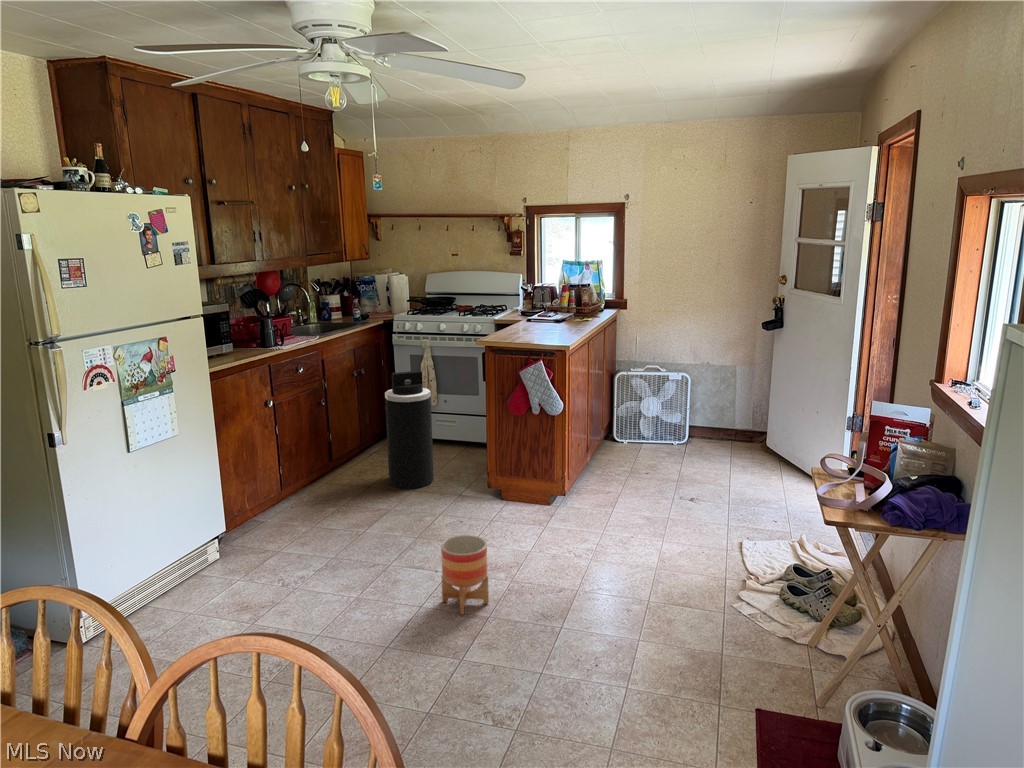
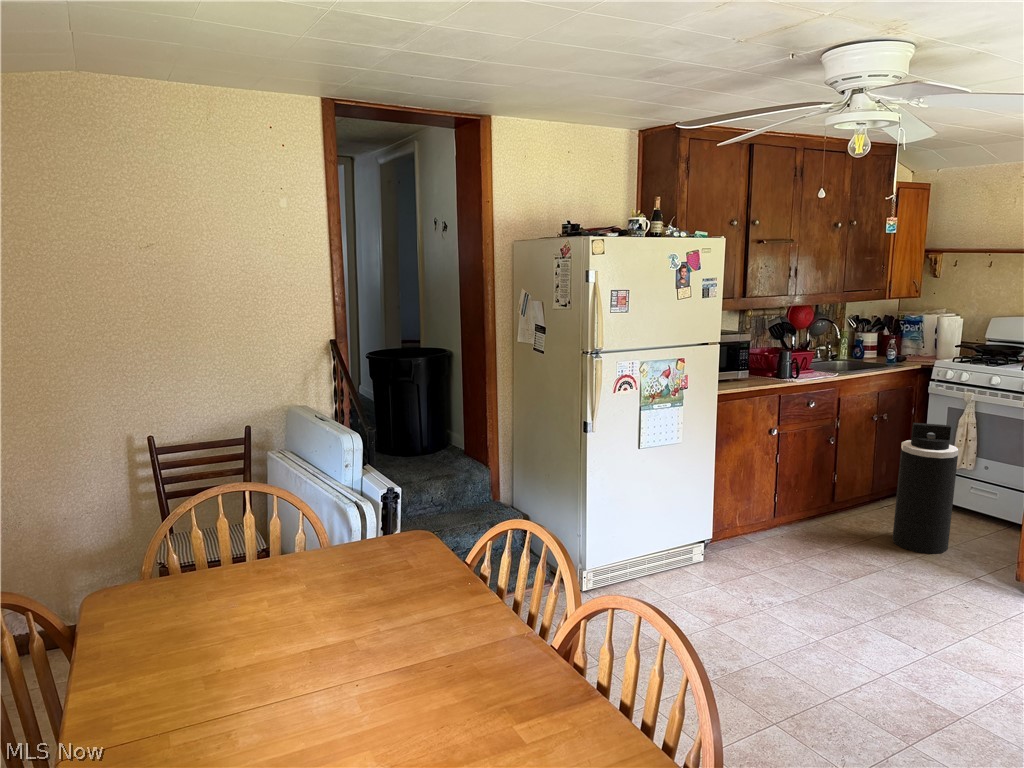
planter: present [441,535,489,614] -> none [908,611,974,700]

